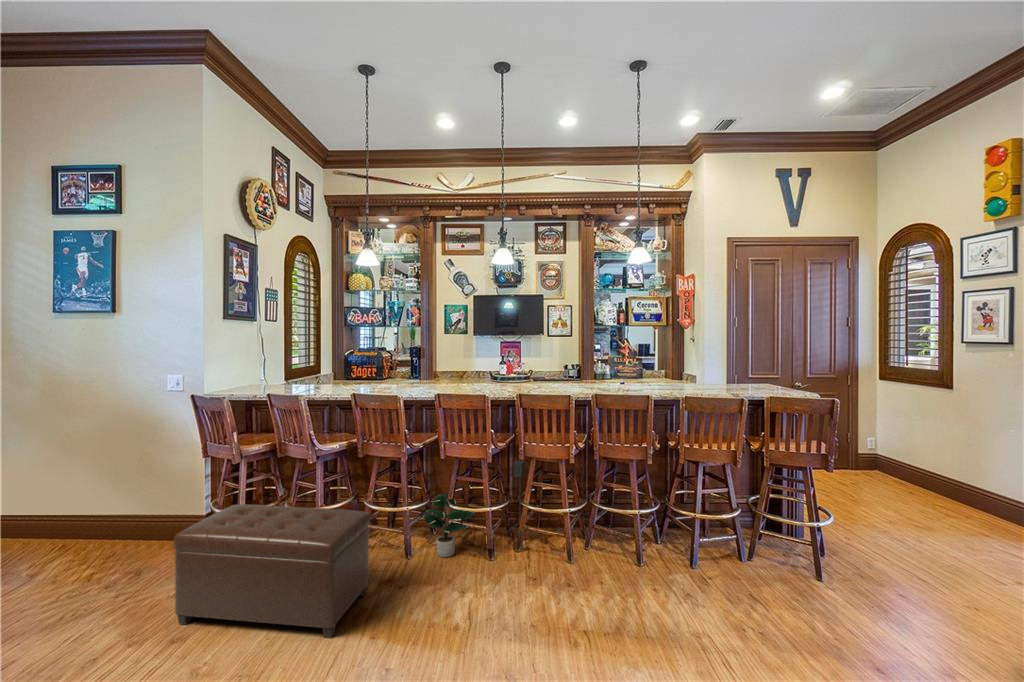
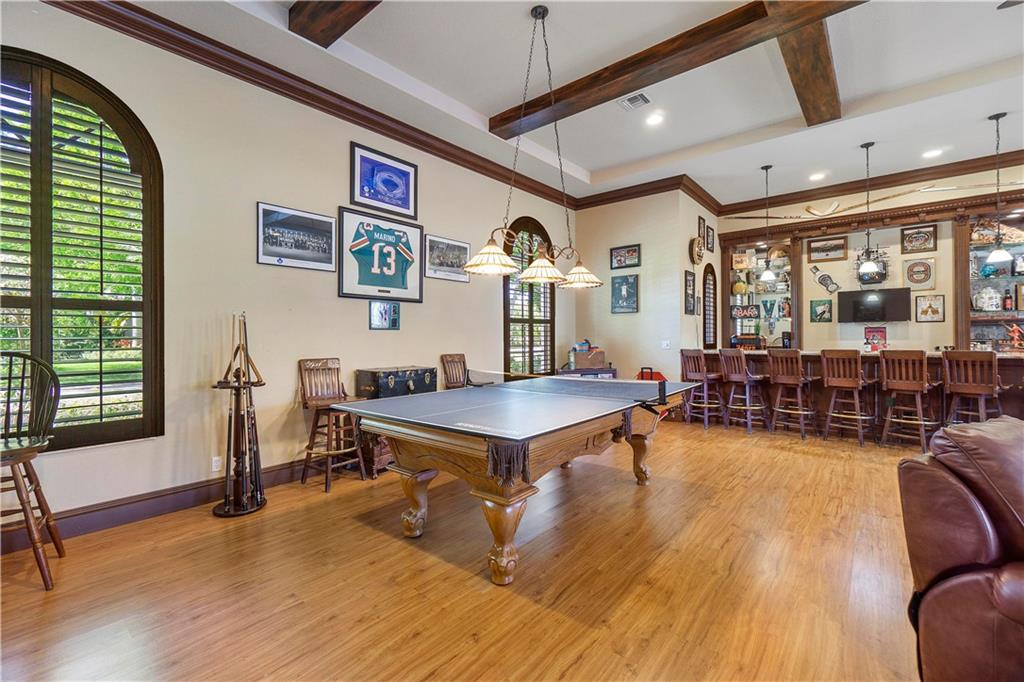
potted plant: present [423,494,475,557] -> none [817,413,856,447]
ottoman: present [174,504,370,638] -> none [698,400,791,456]

